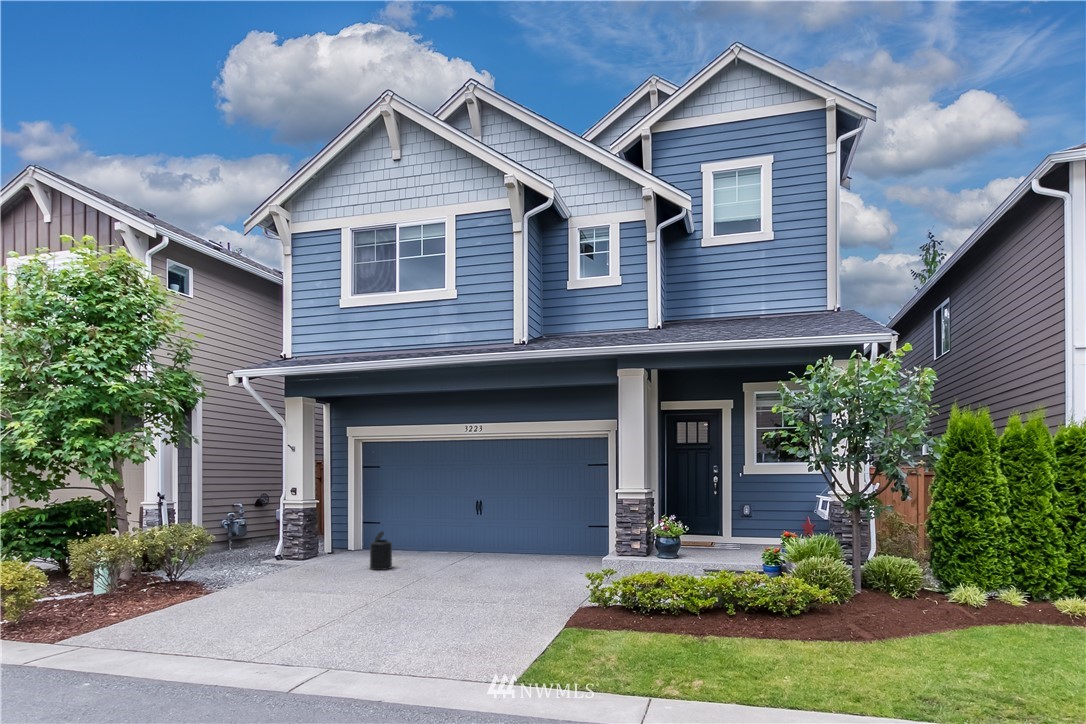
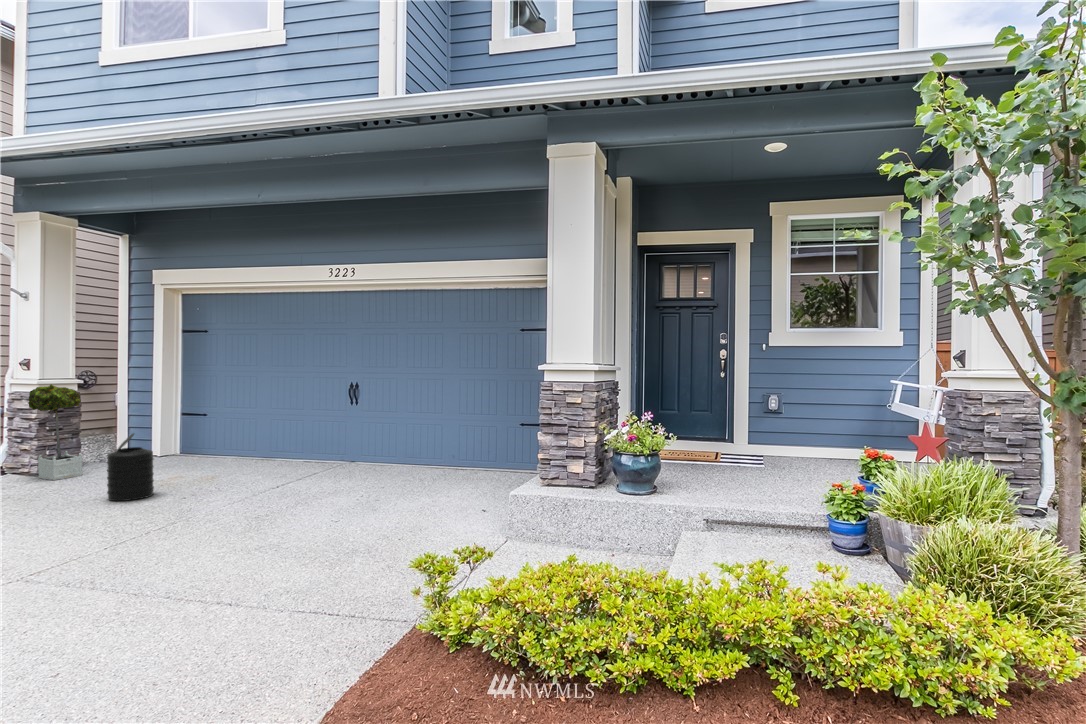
potted tree: none [301,503,327,562] -> present [28,384,82,480]

